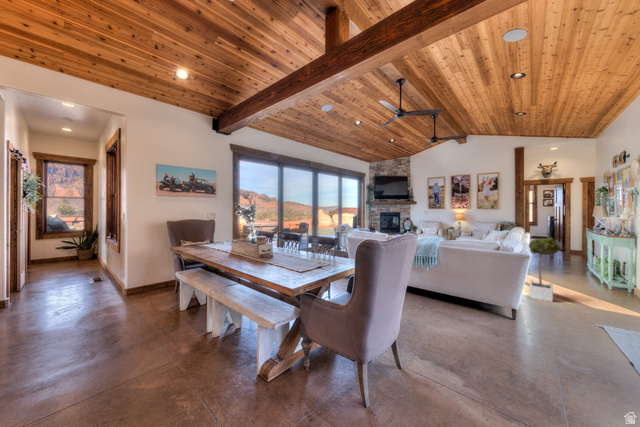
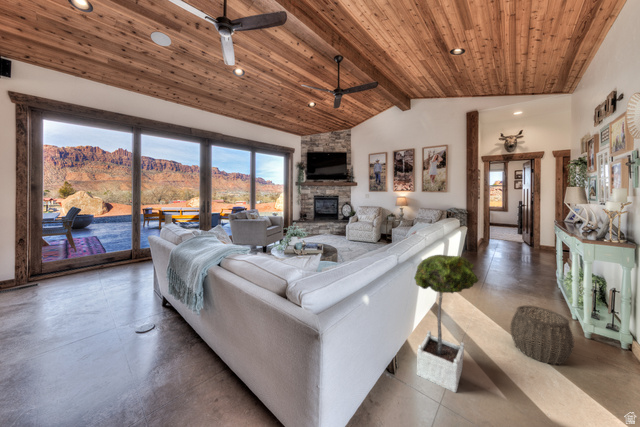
woven basket: none [572,270,608,296] -> present [511,306,574,364]

